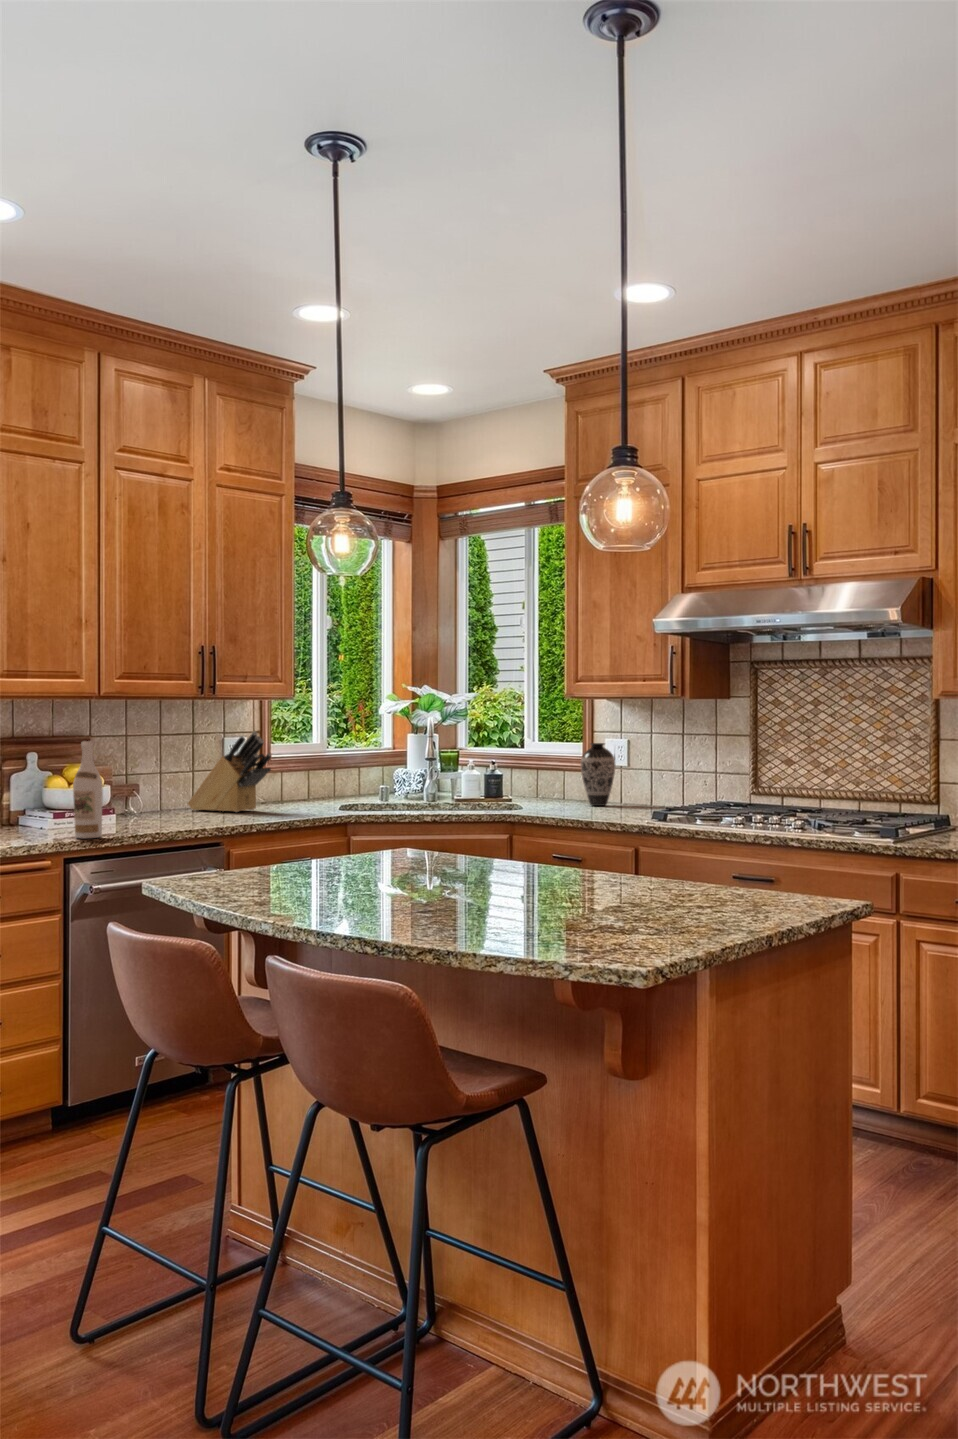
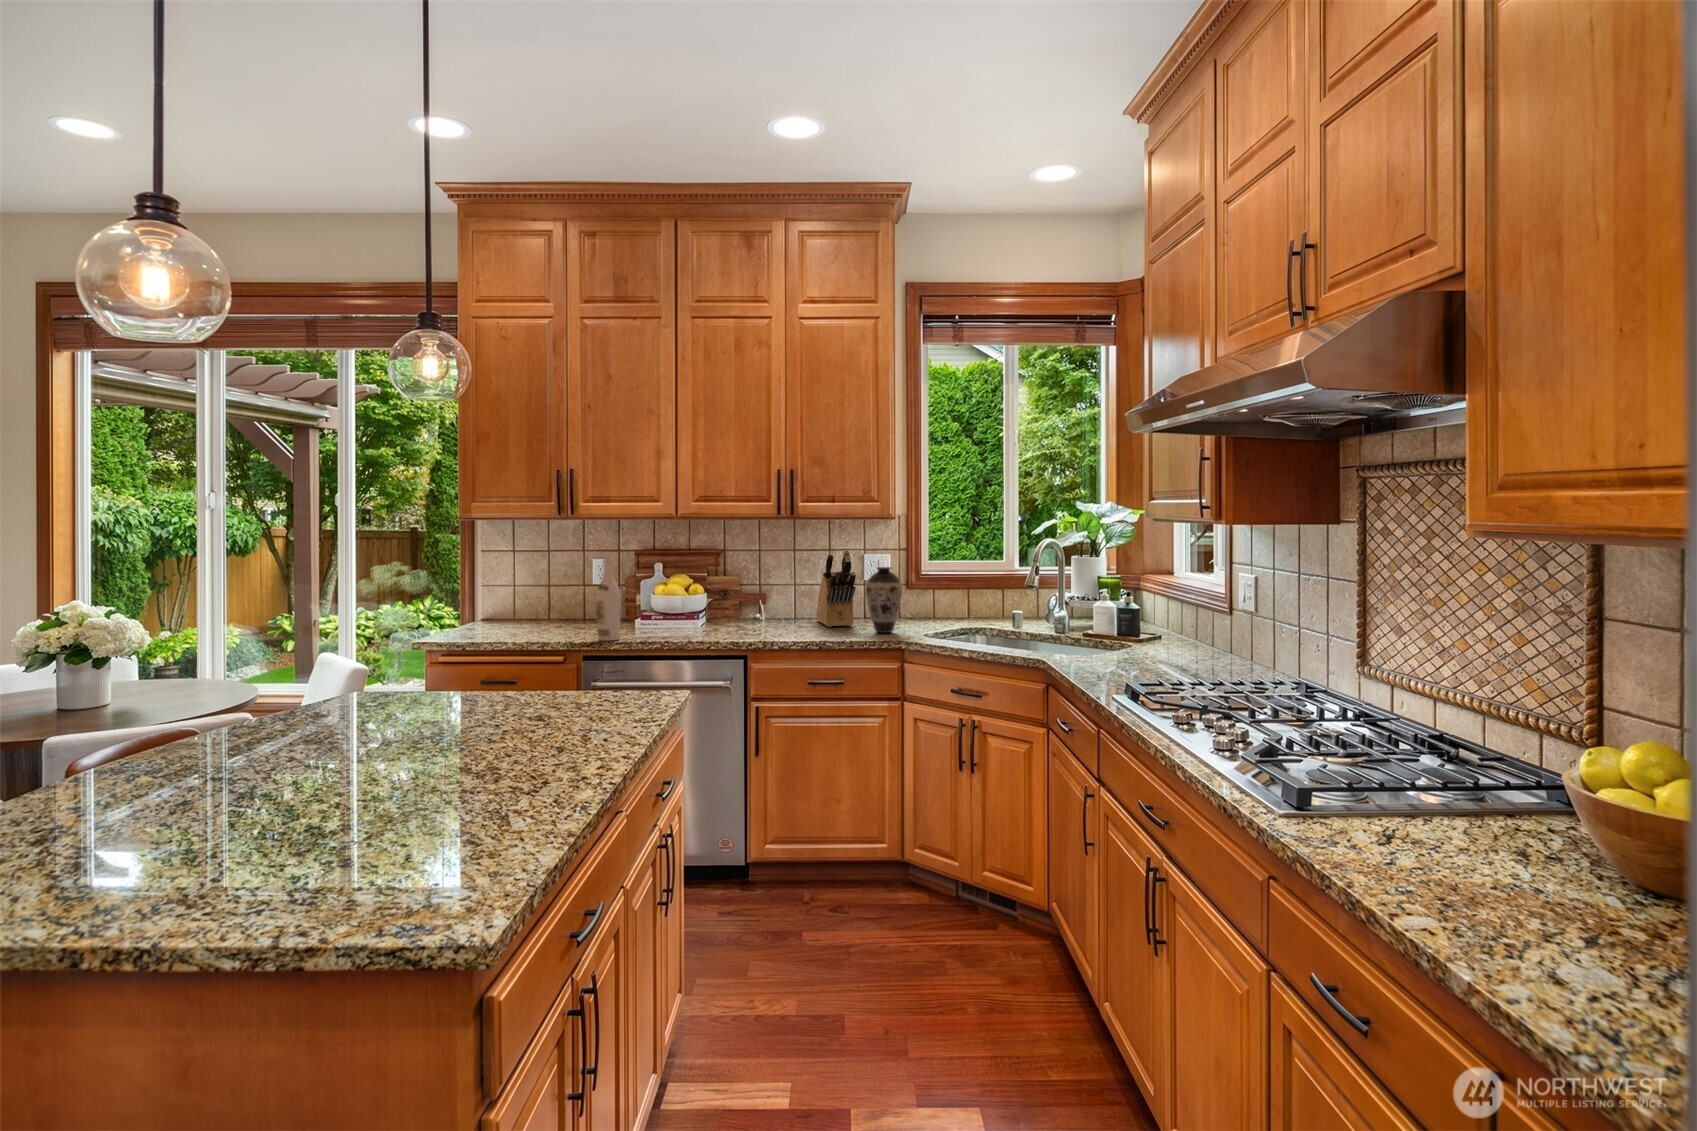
decorative vase: present [580,743,615,806] -> present [866,567,902,633]

